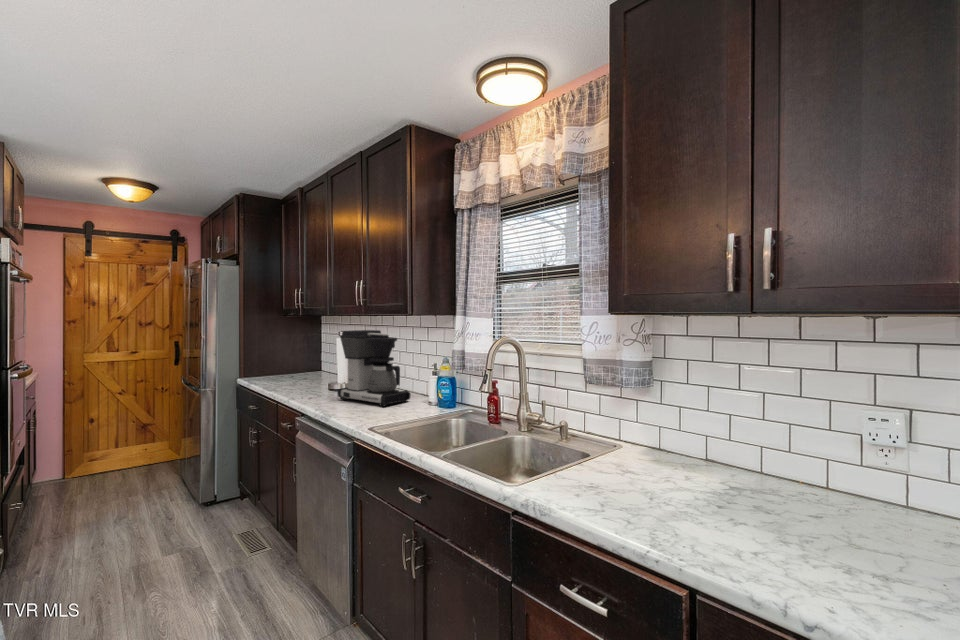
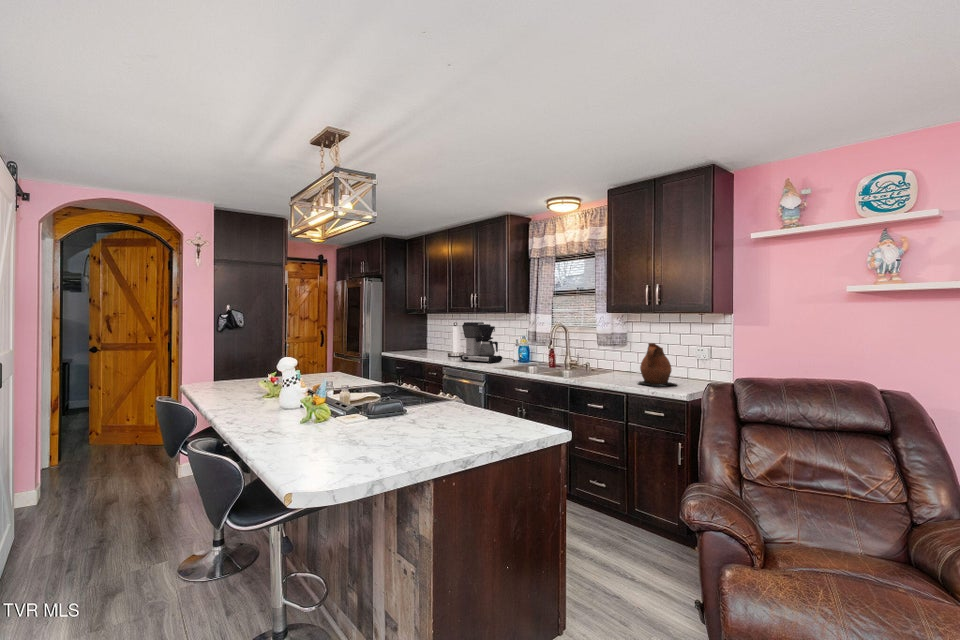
ceramic pitcher: none [707,410,852,560] -> present [638,343,677,386]

